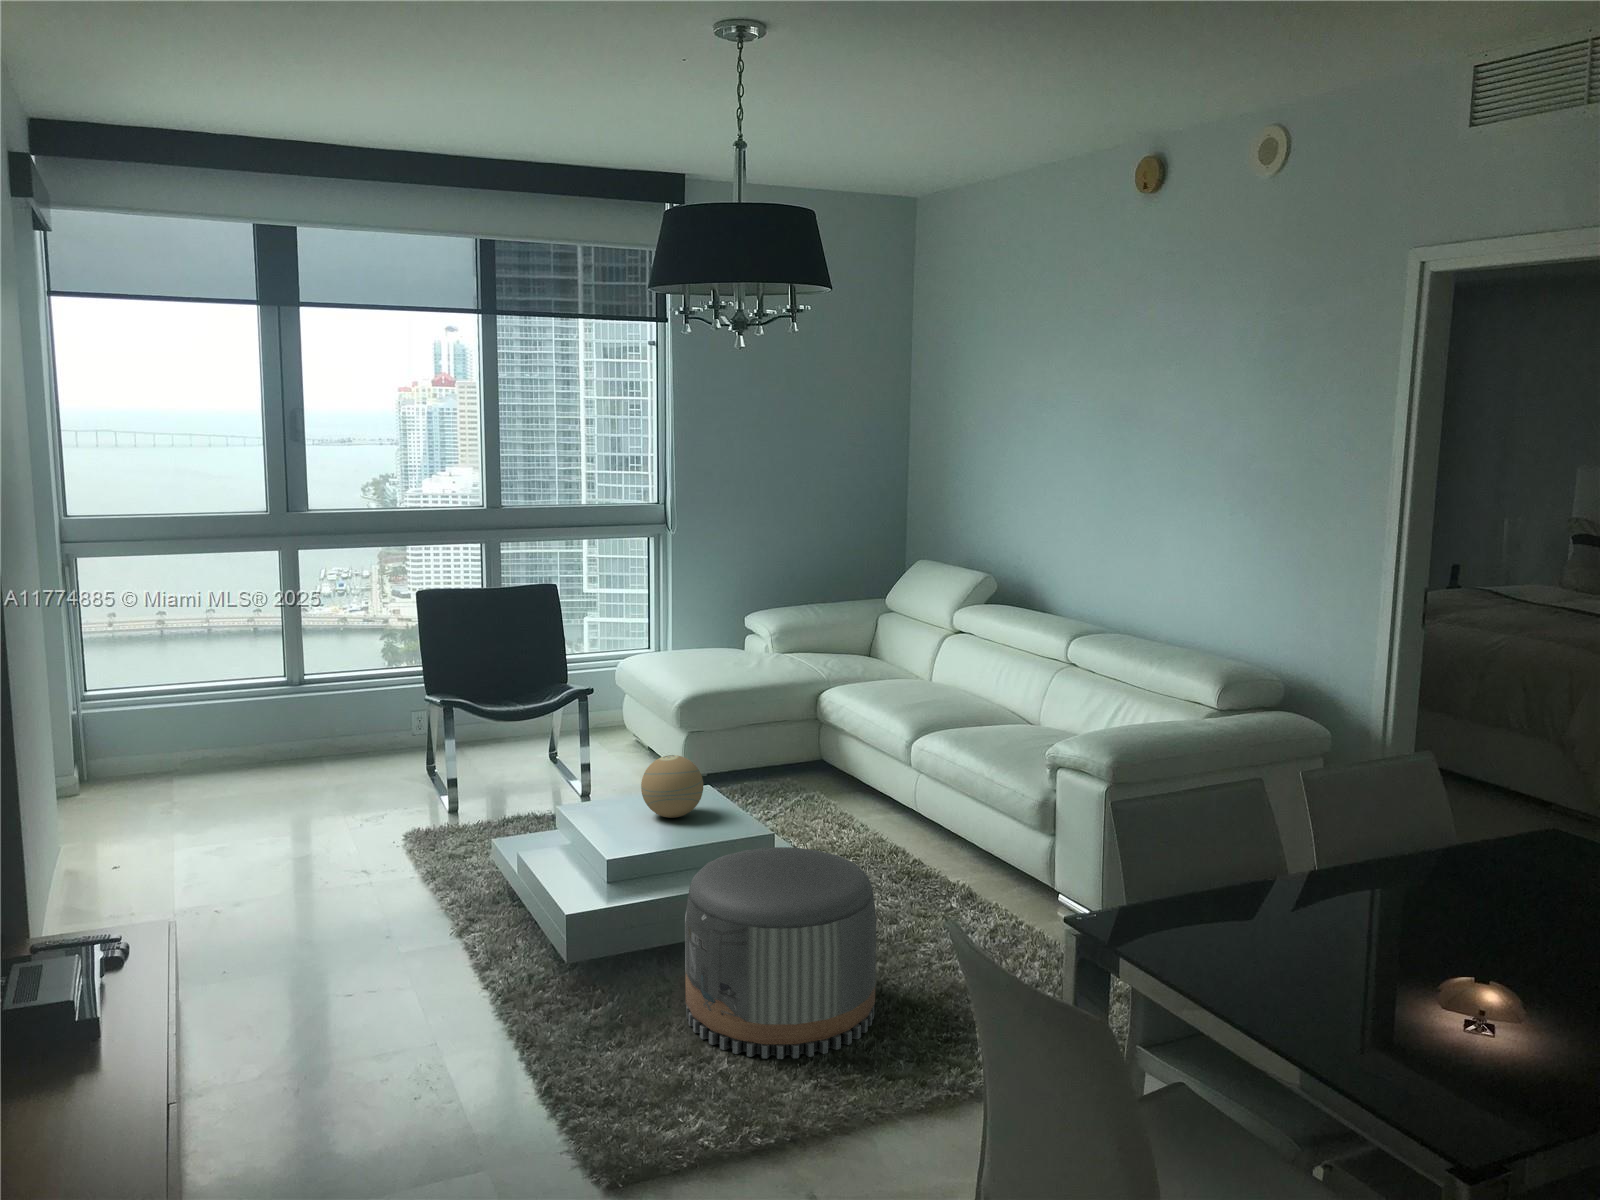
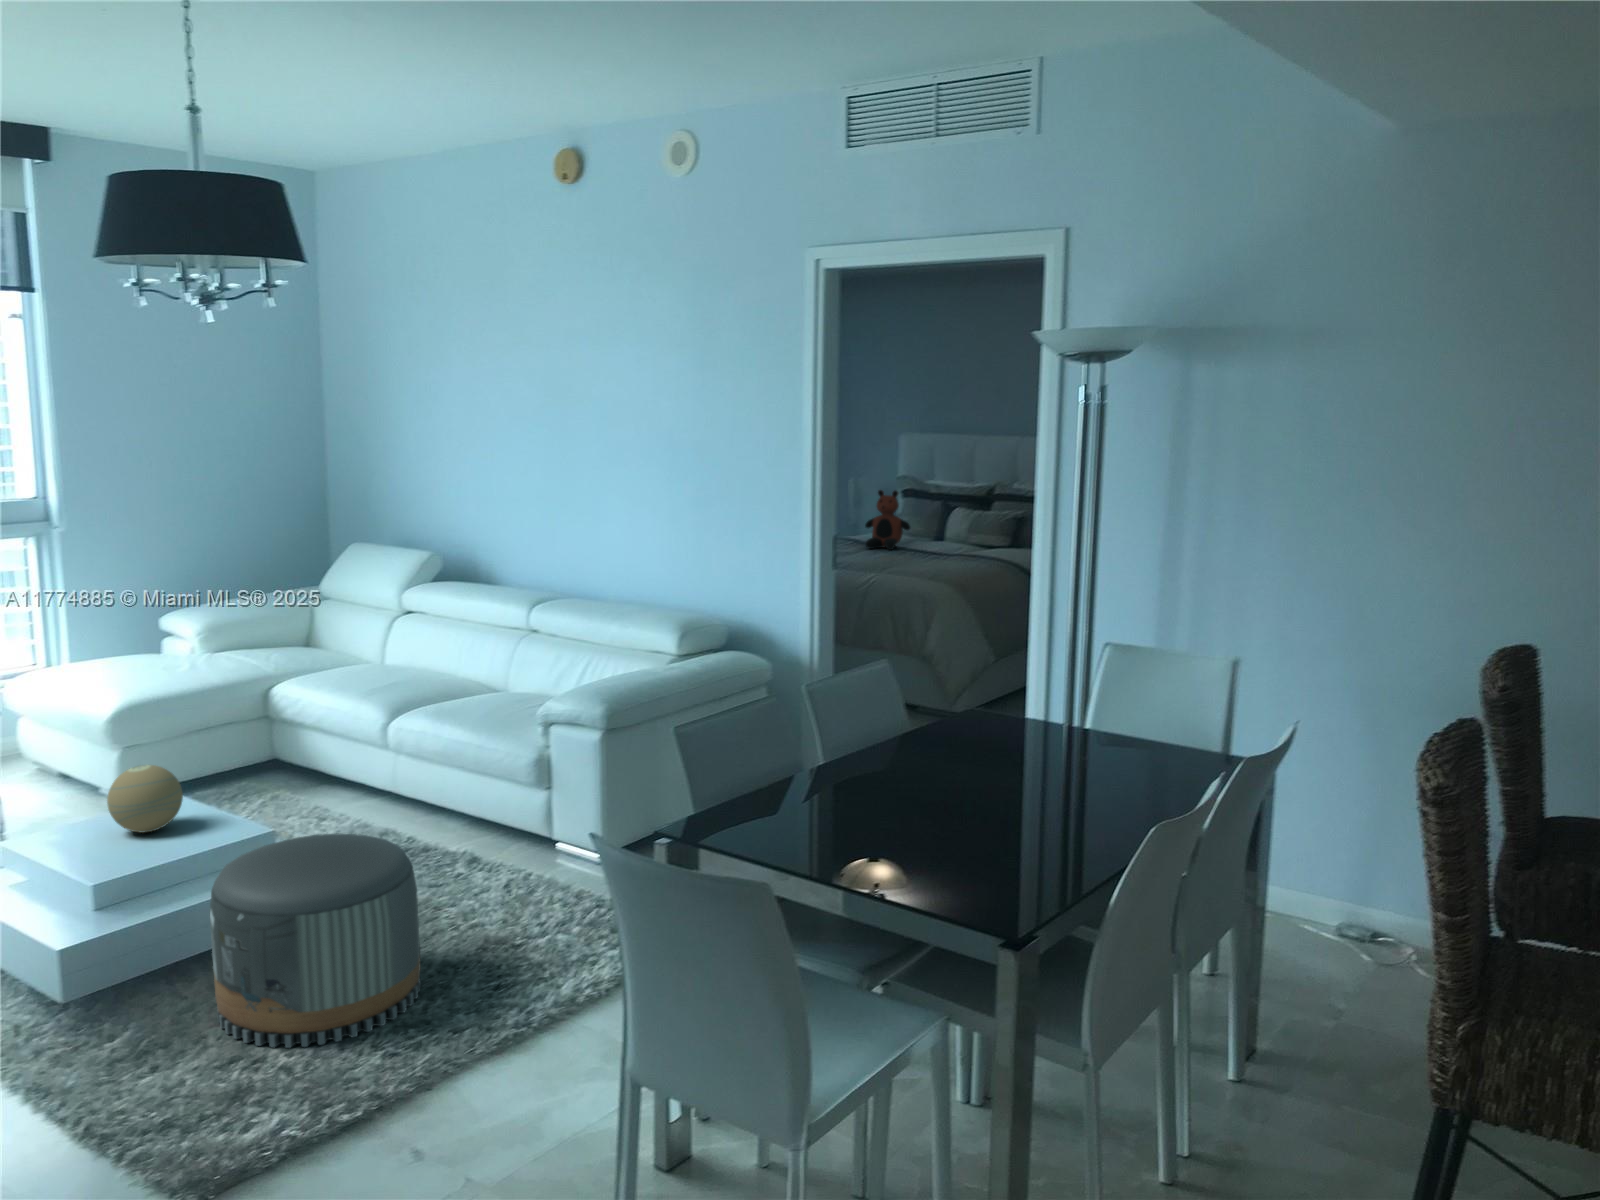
teddy bear: none [1508,528,1574,602] -> present [865,490,910,550]

